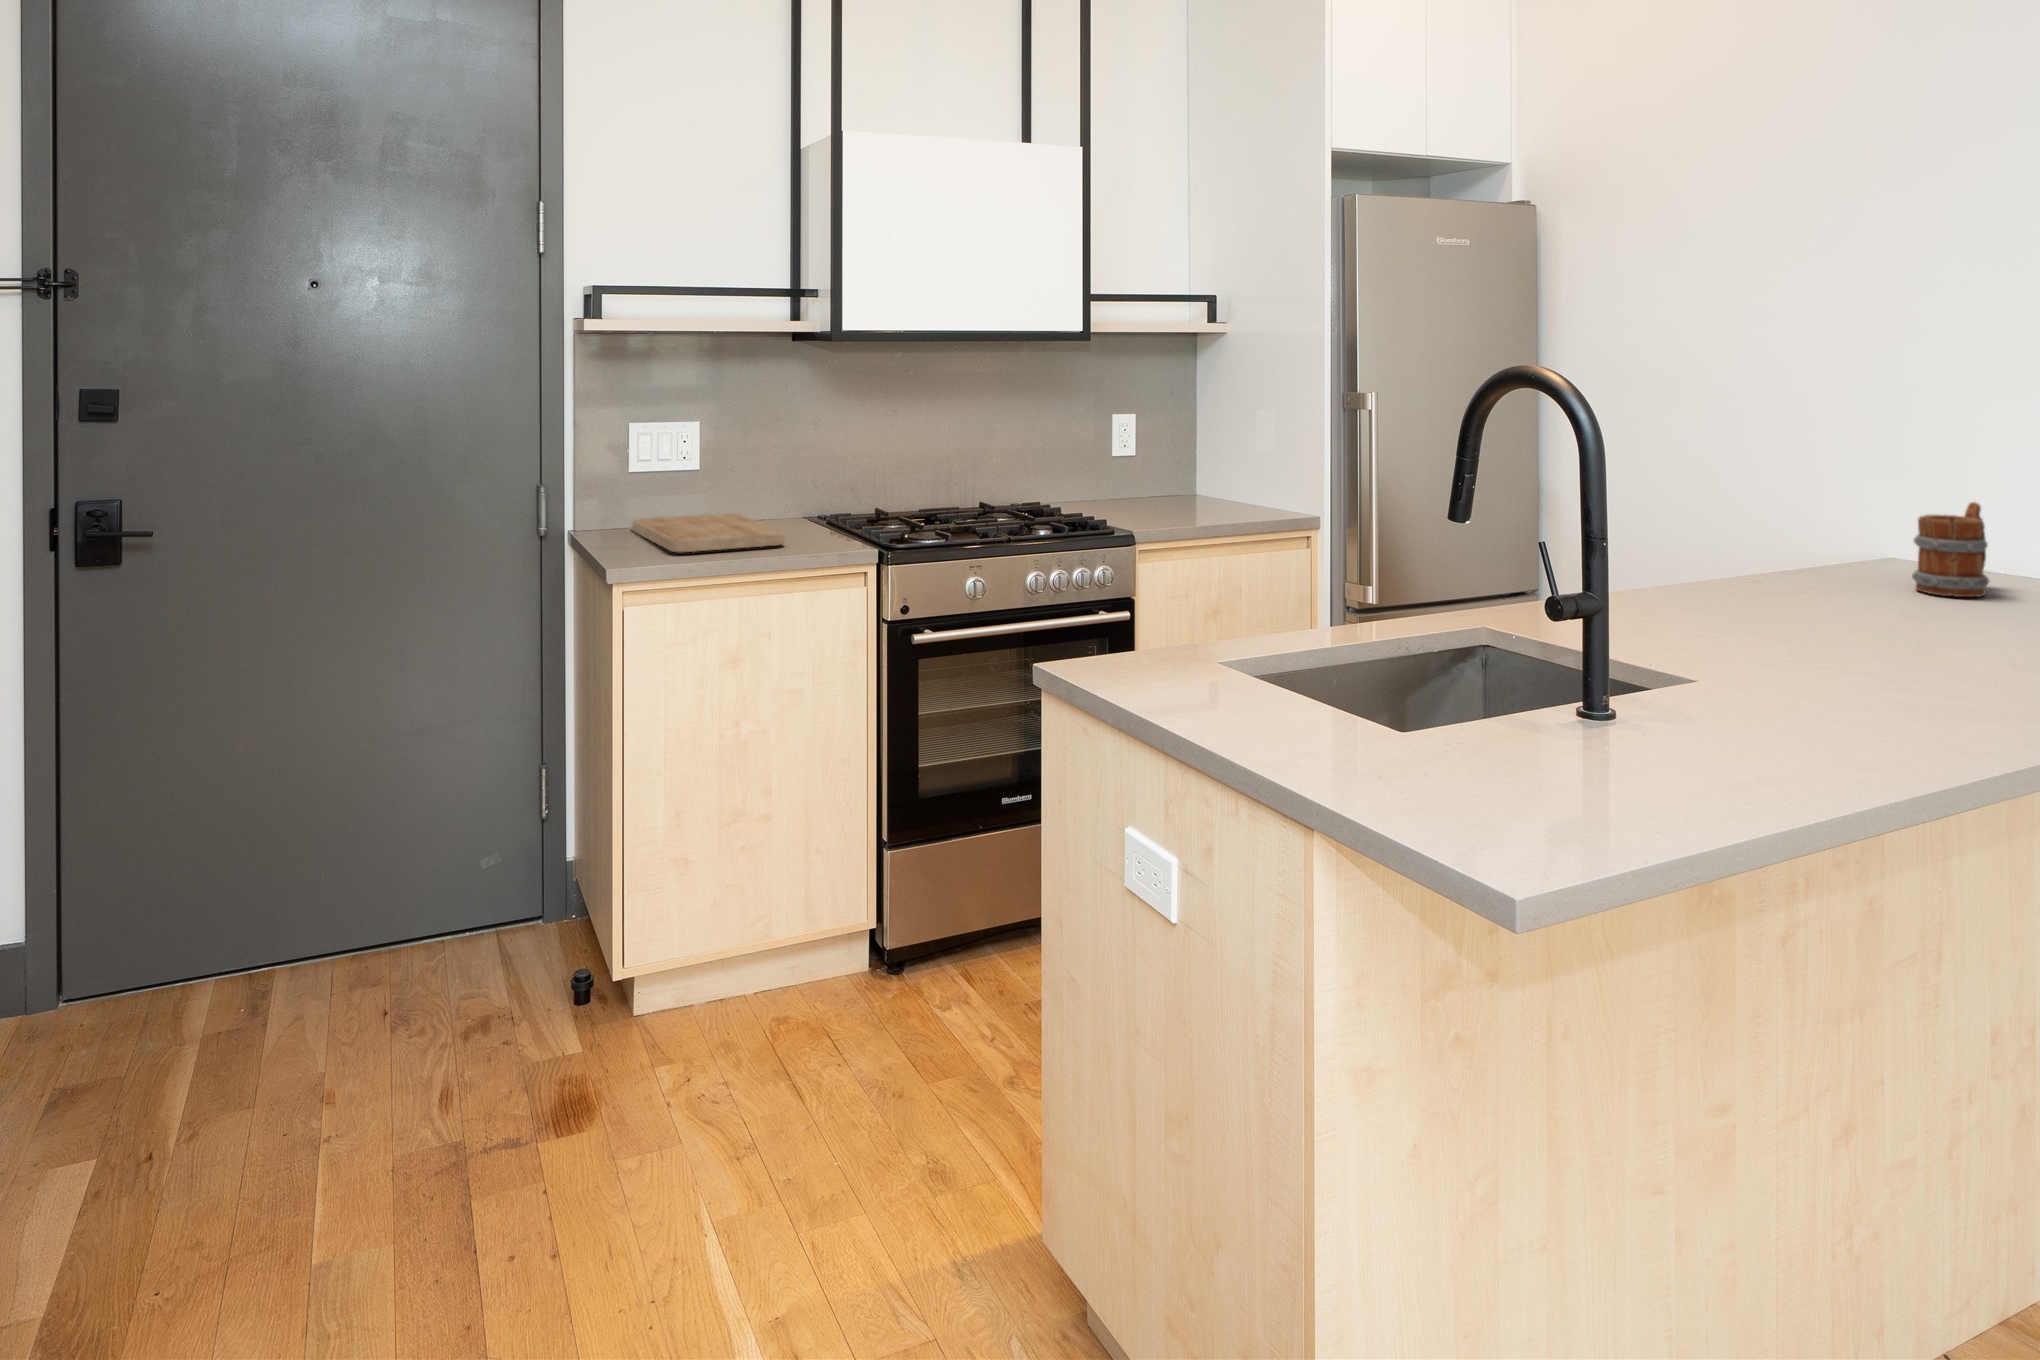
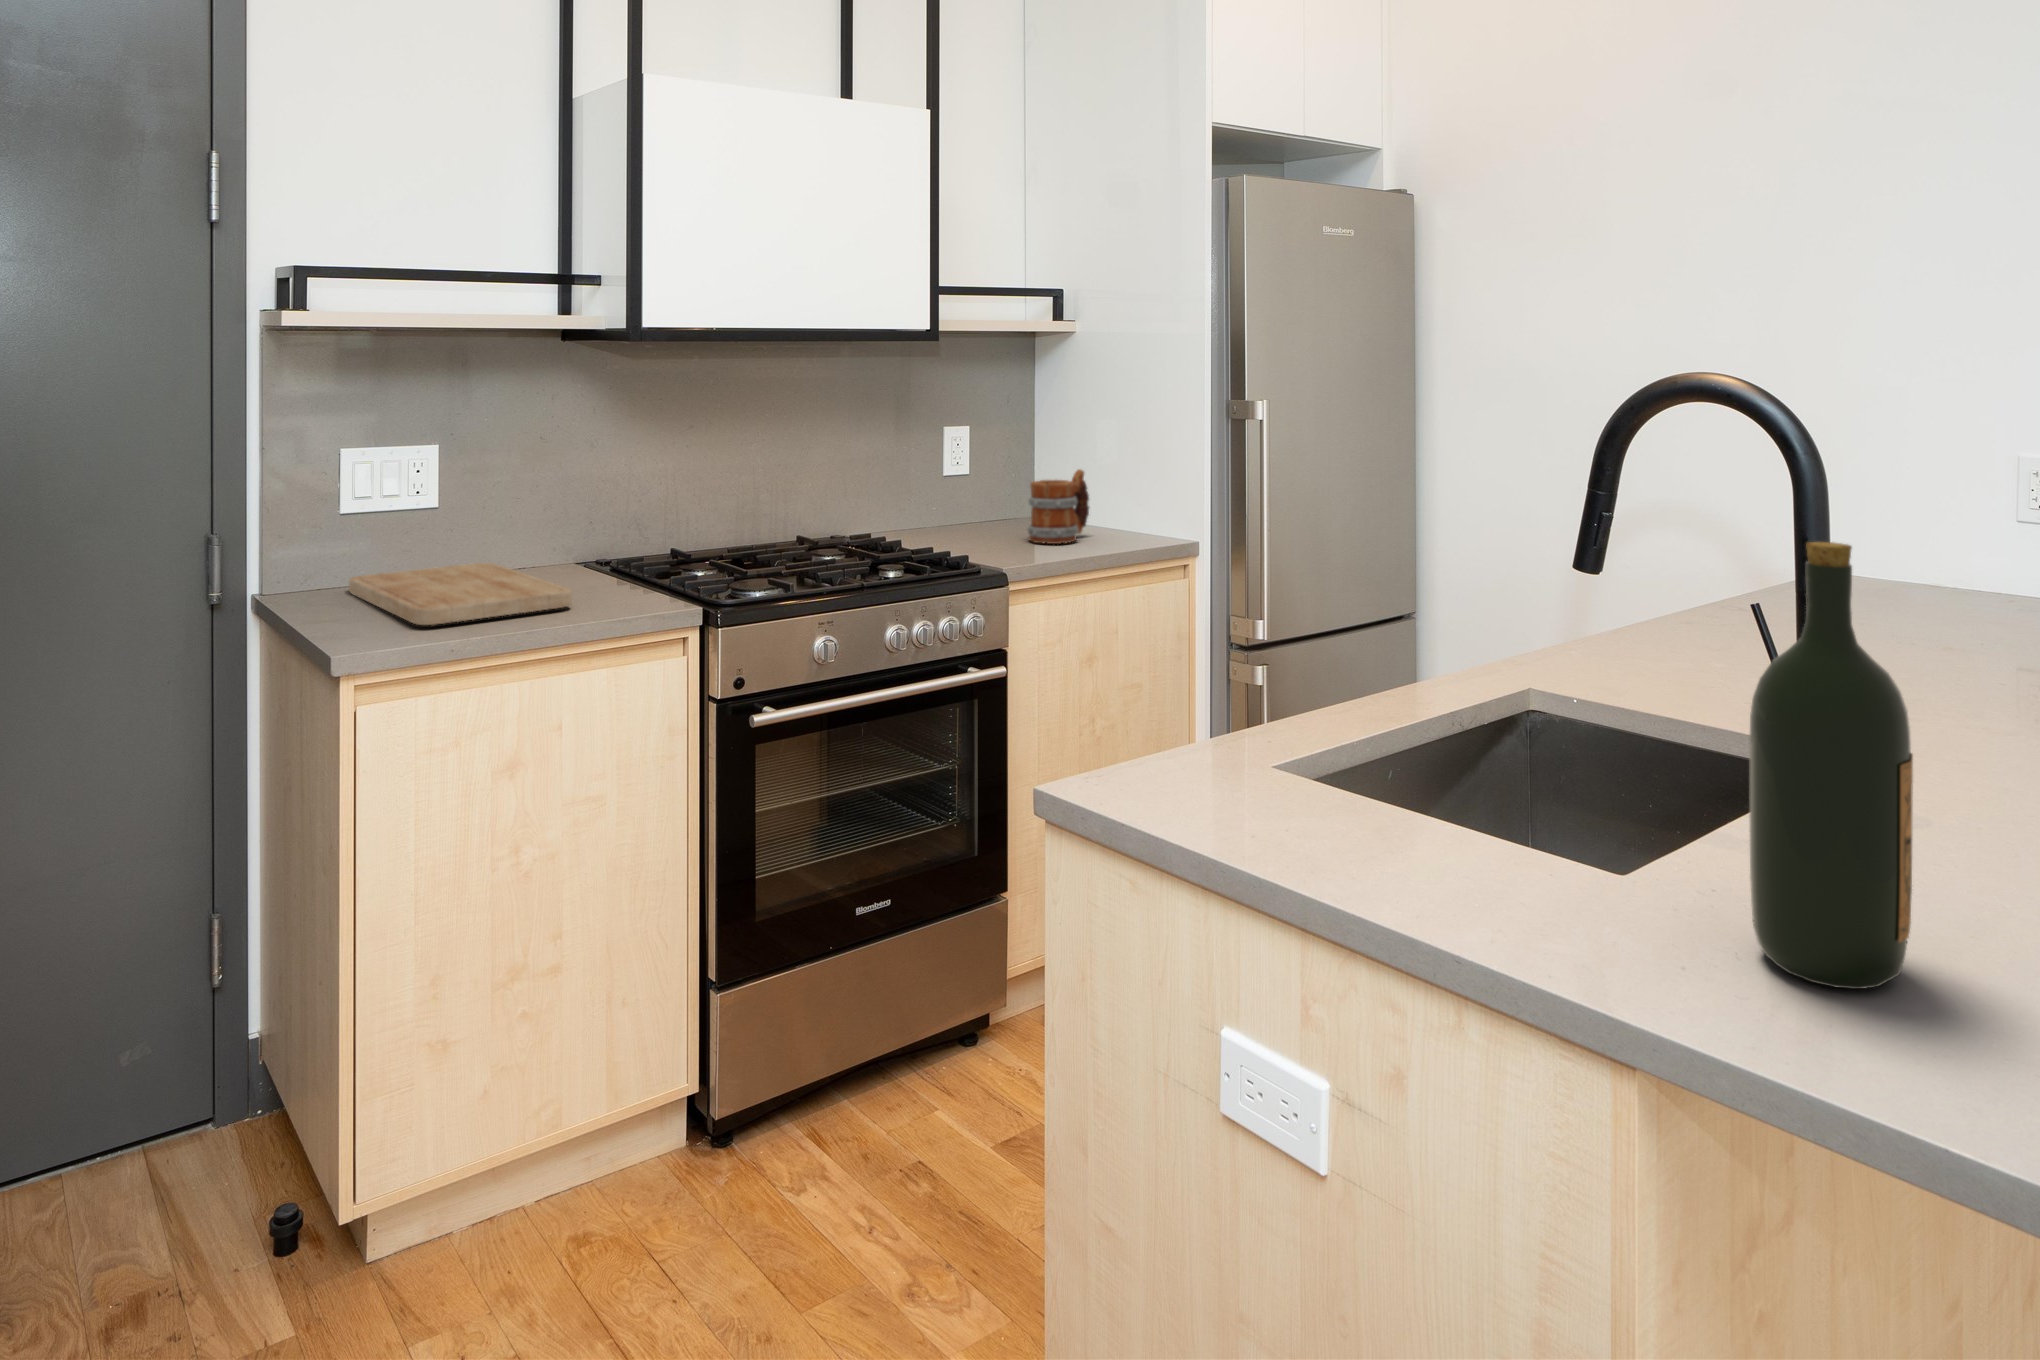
wine bottle: none [1451,481,1554,784] -> present [1749,542,1913,989]
mug: present [1912,502,1989,597] -> present [1028,469,1089,544]

